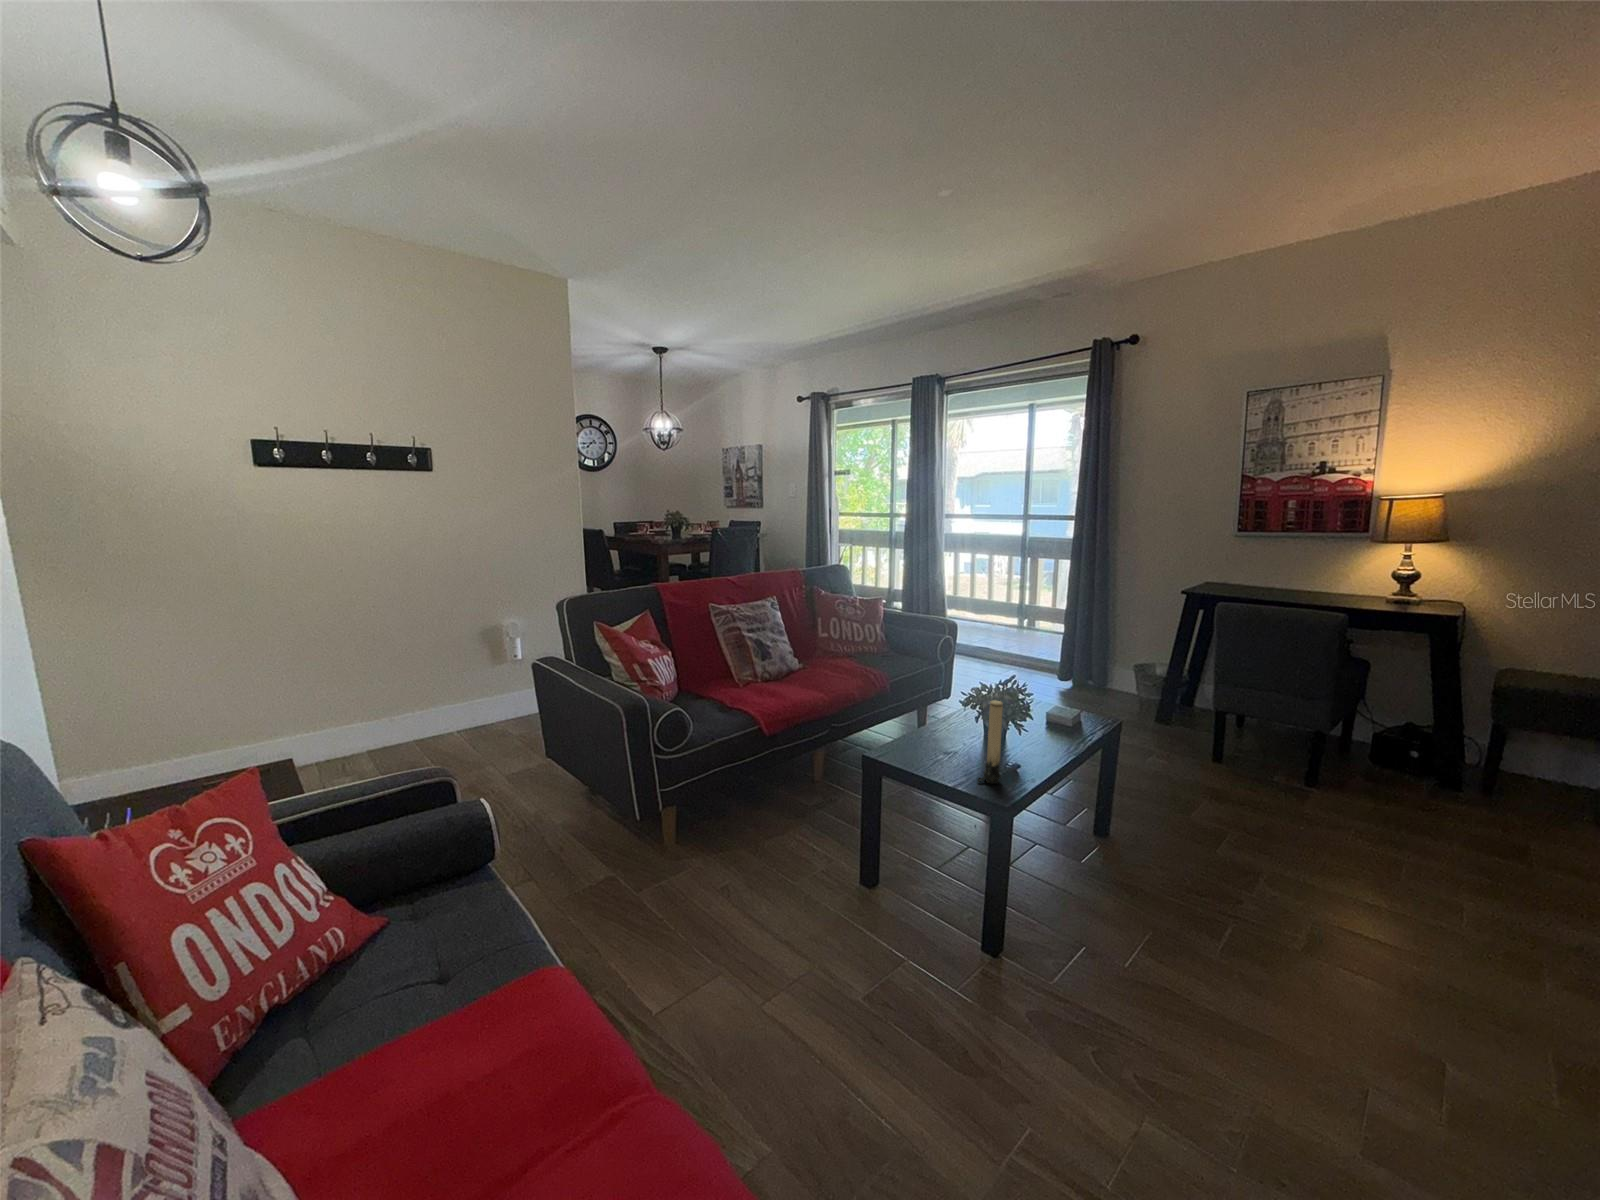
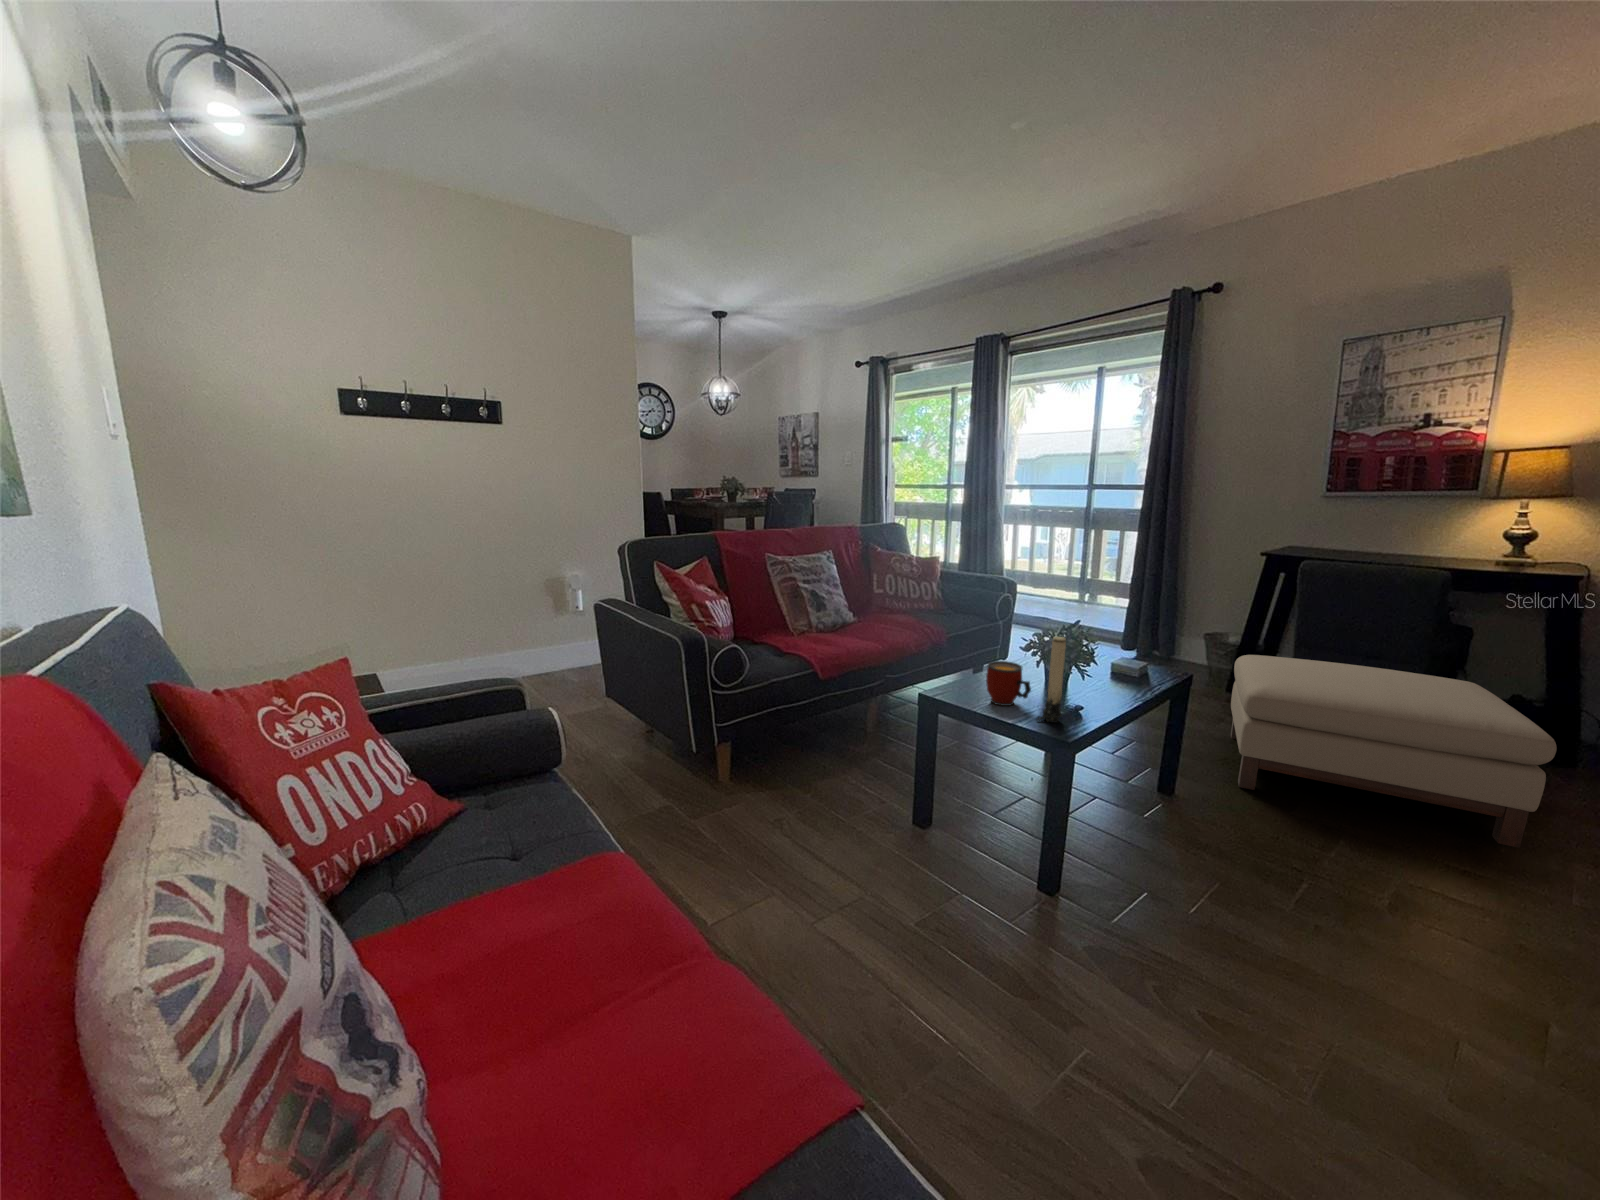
ottoman: none [1159,692,1441,876] -> present [1231,655,1557,848]
mug: none [929,719,972,765] -> present [986,661,1031,706]

